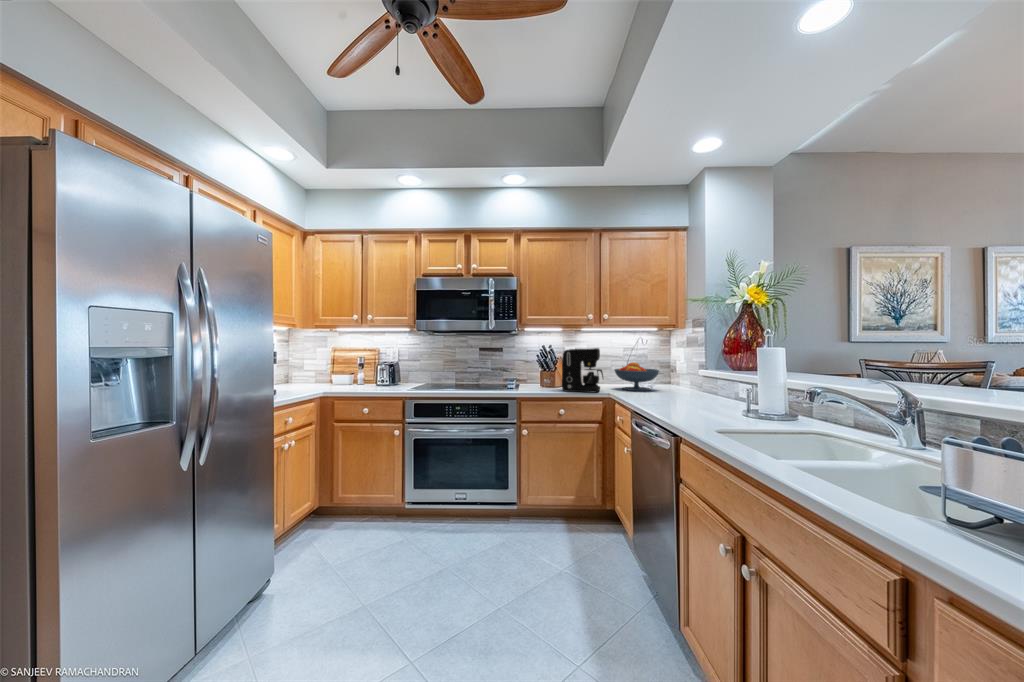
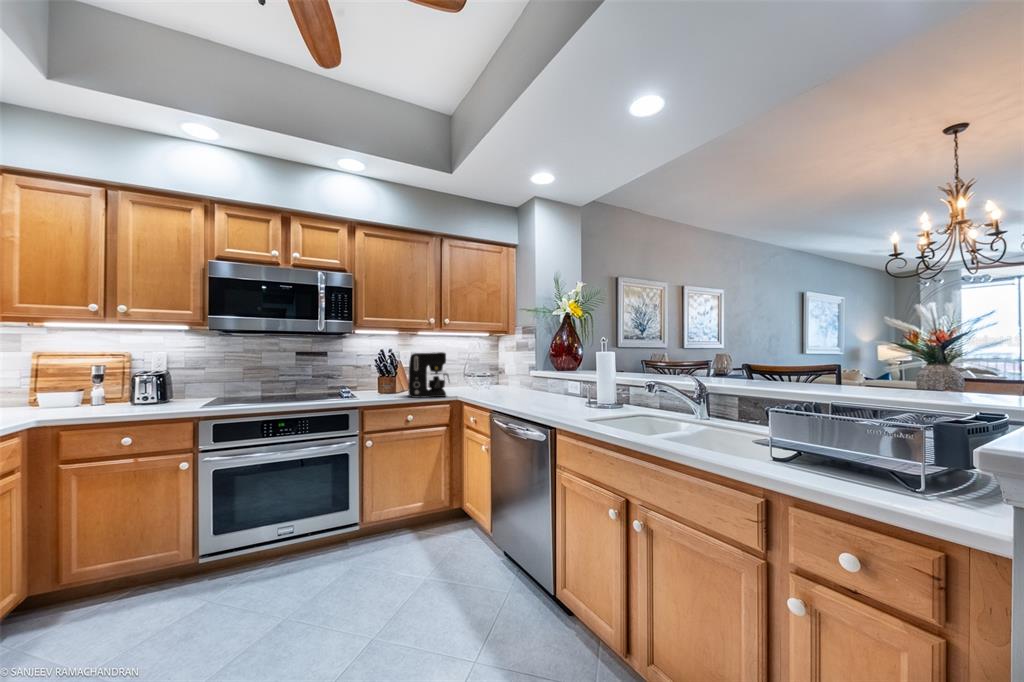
fruit bowl: present [615,362,659,391] -> none [455,365,496,393]

